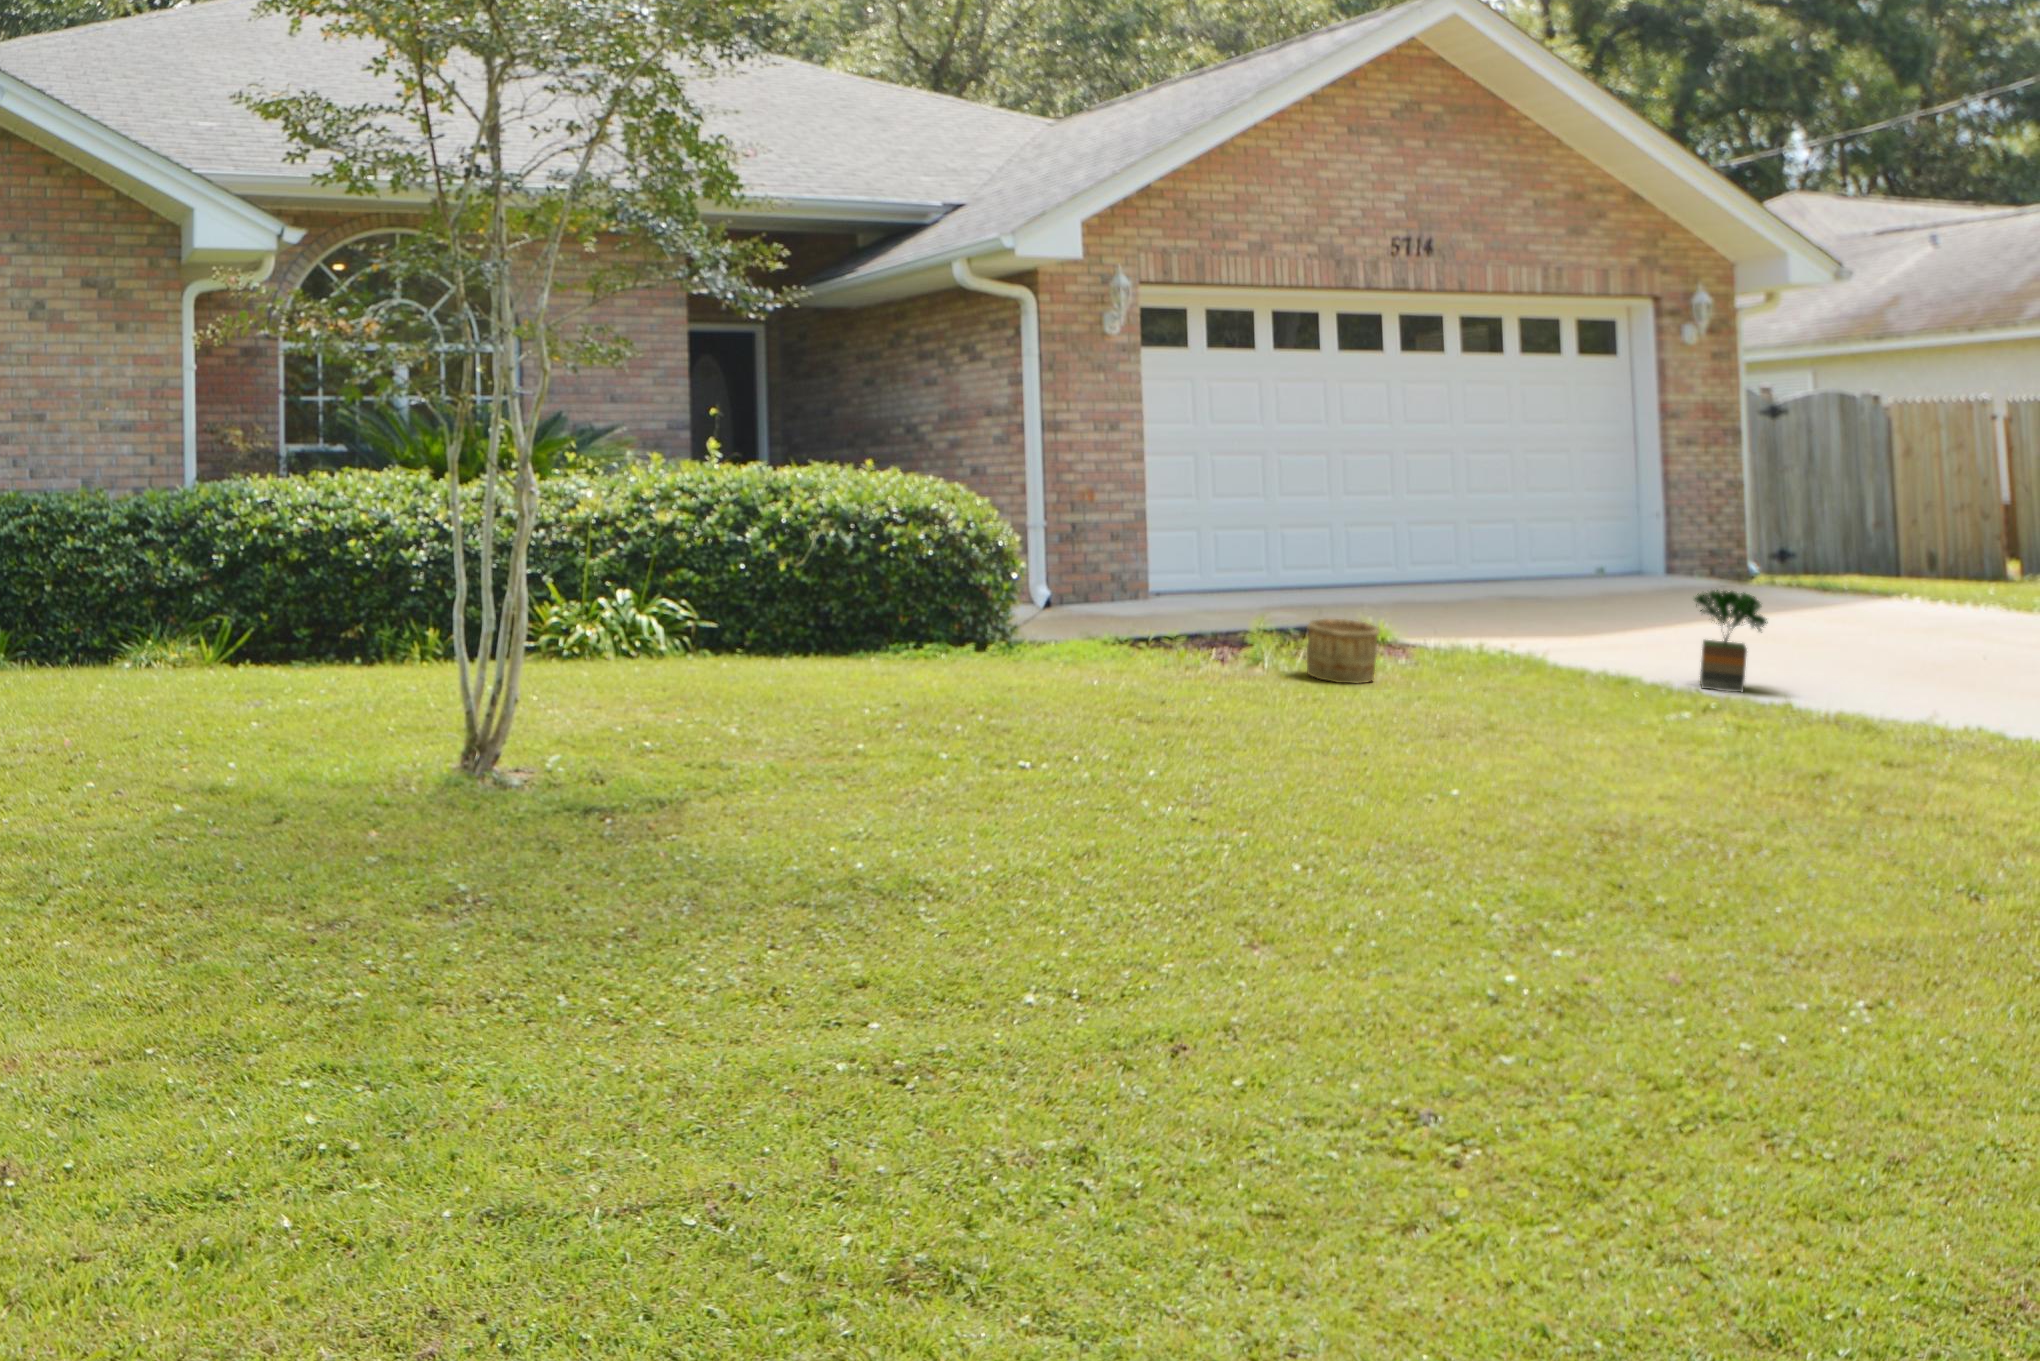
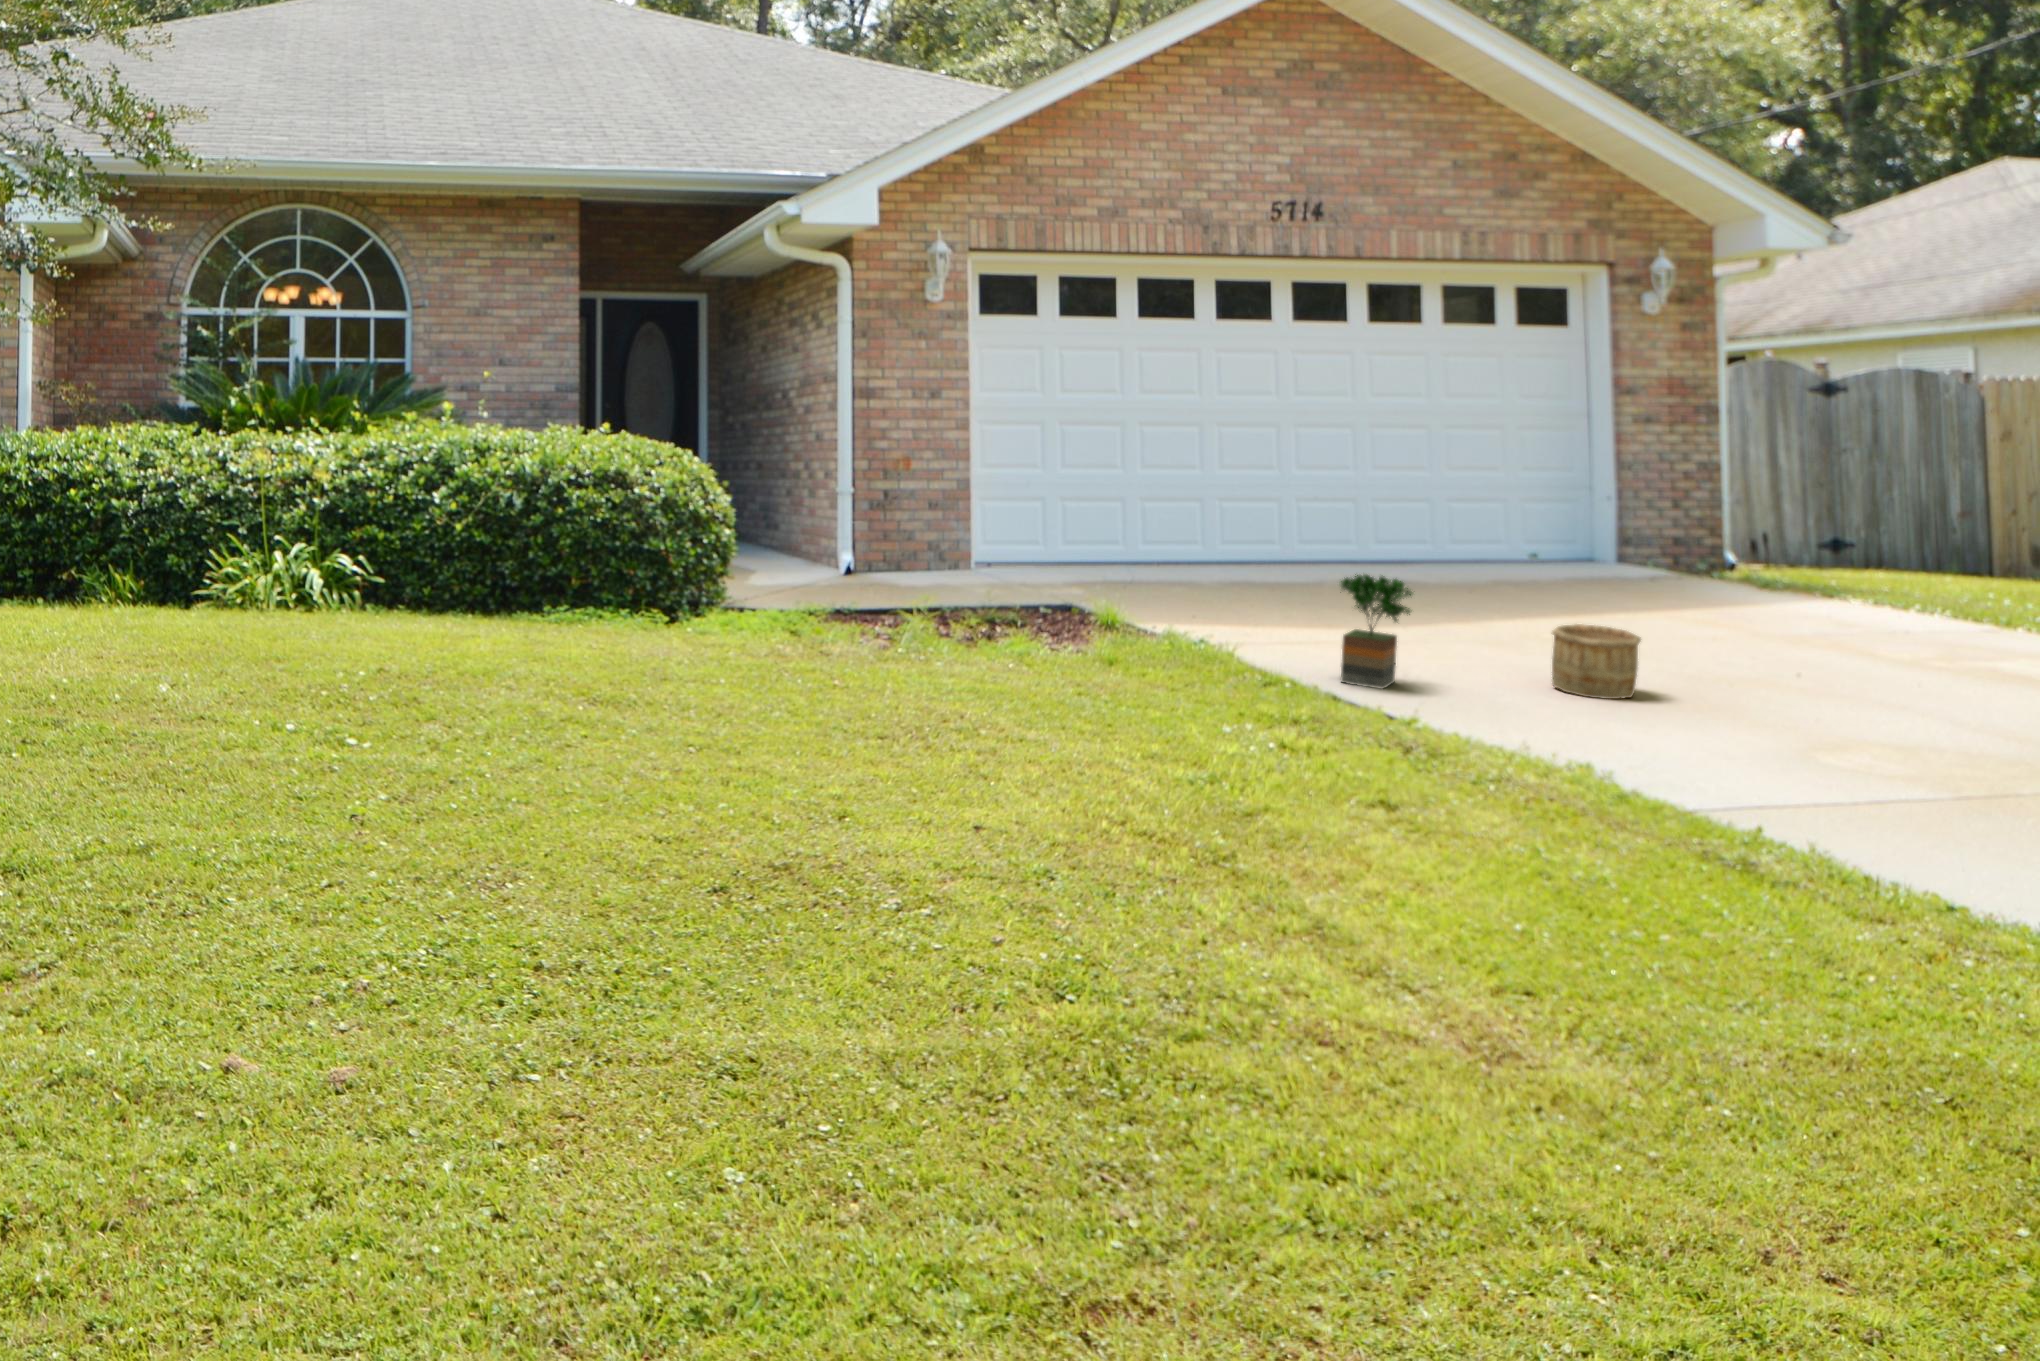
wooden bucket: present [1307,619,1379,683] -> present [1552,624,1641,699]

